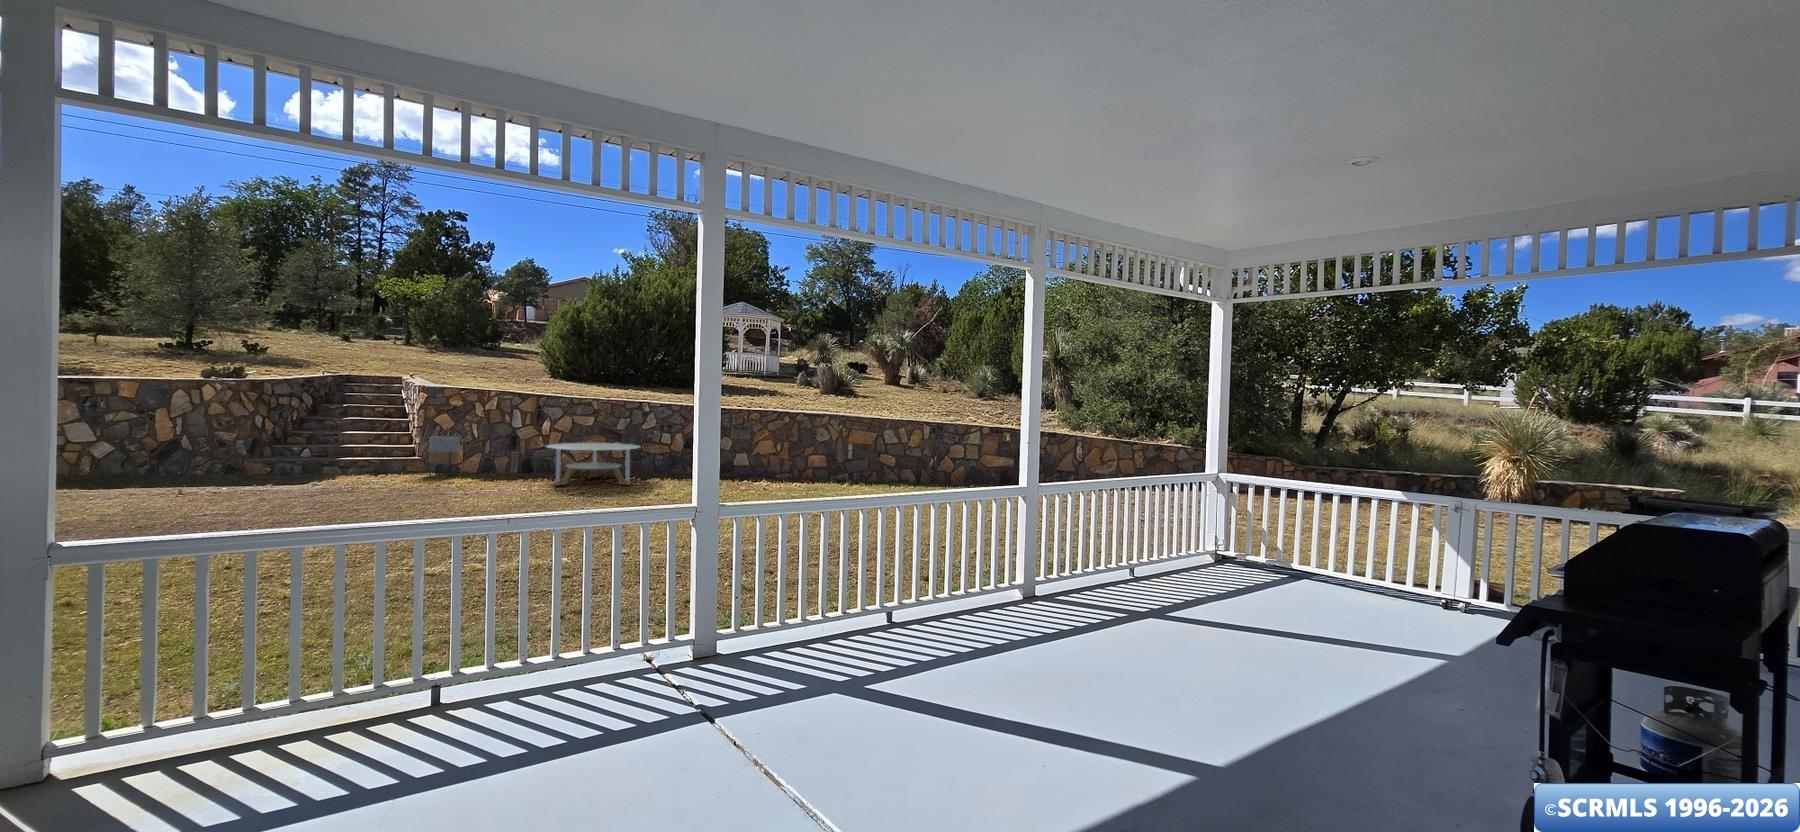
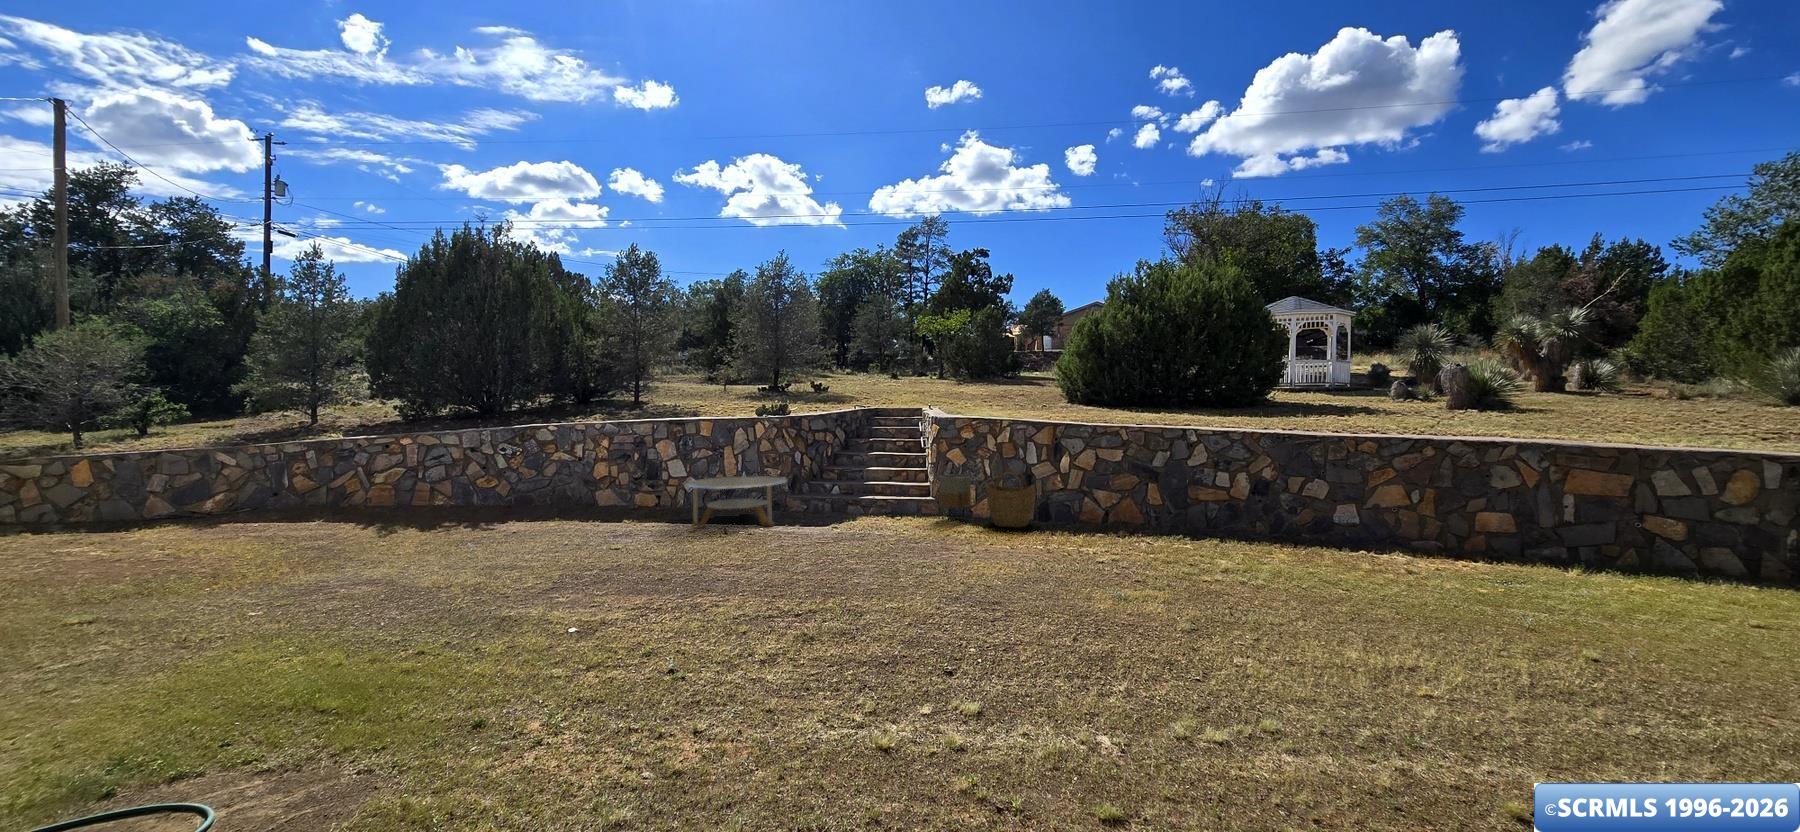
woven basket: none [475,432,520,478] -> present [986,471,1035,527]
round table: present [547,443,640,485] -> present [685,476,787,527]

